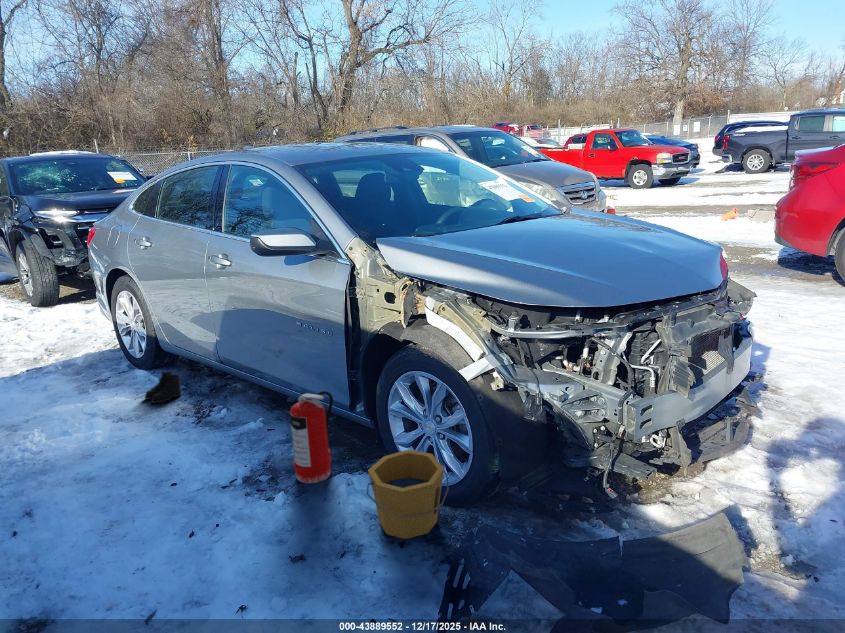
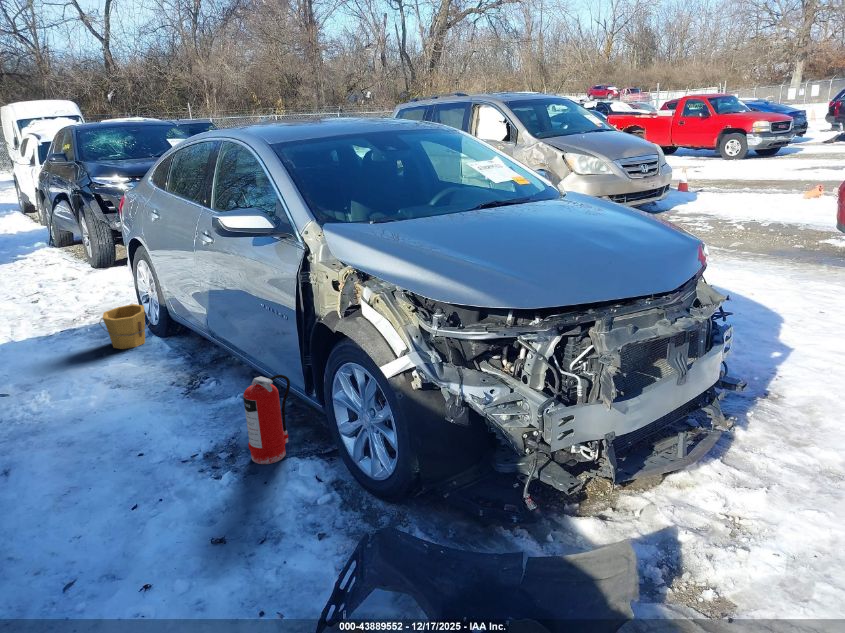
boots: present [145,371,182,403] -> none [149,340,185,372]
bucket: present [367,450,449,539] -> present [99,304,151,349]

